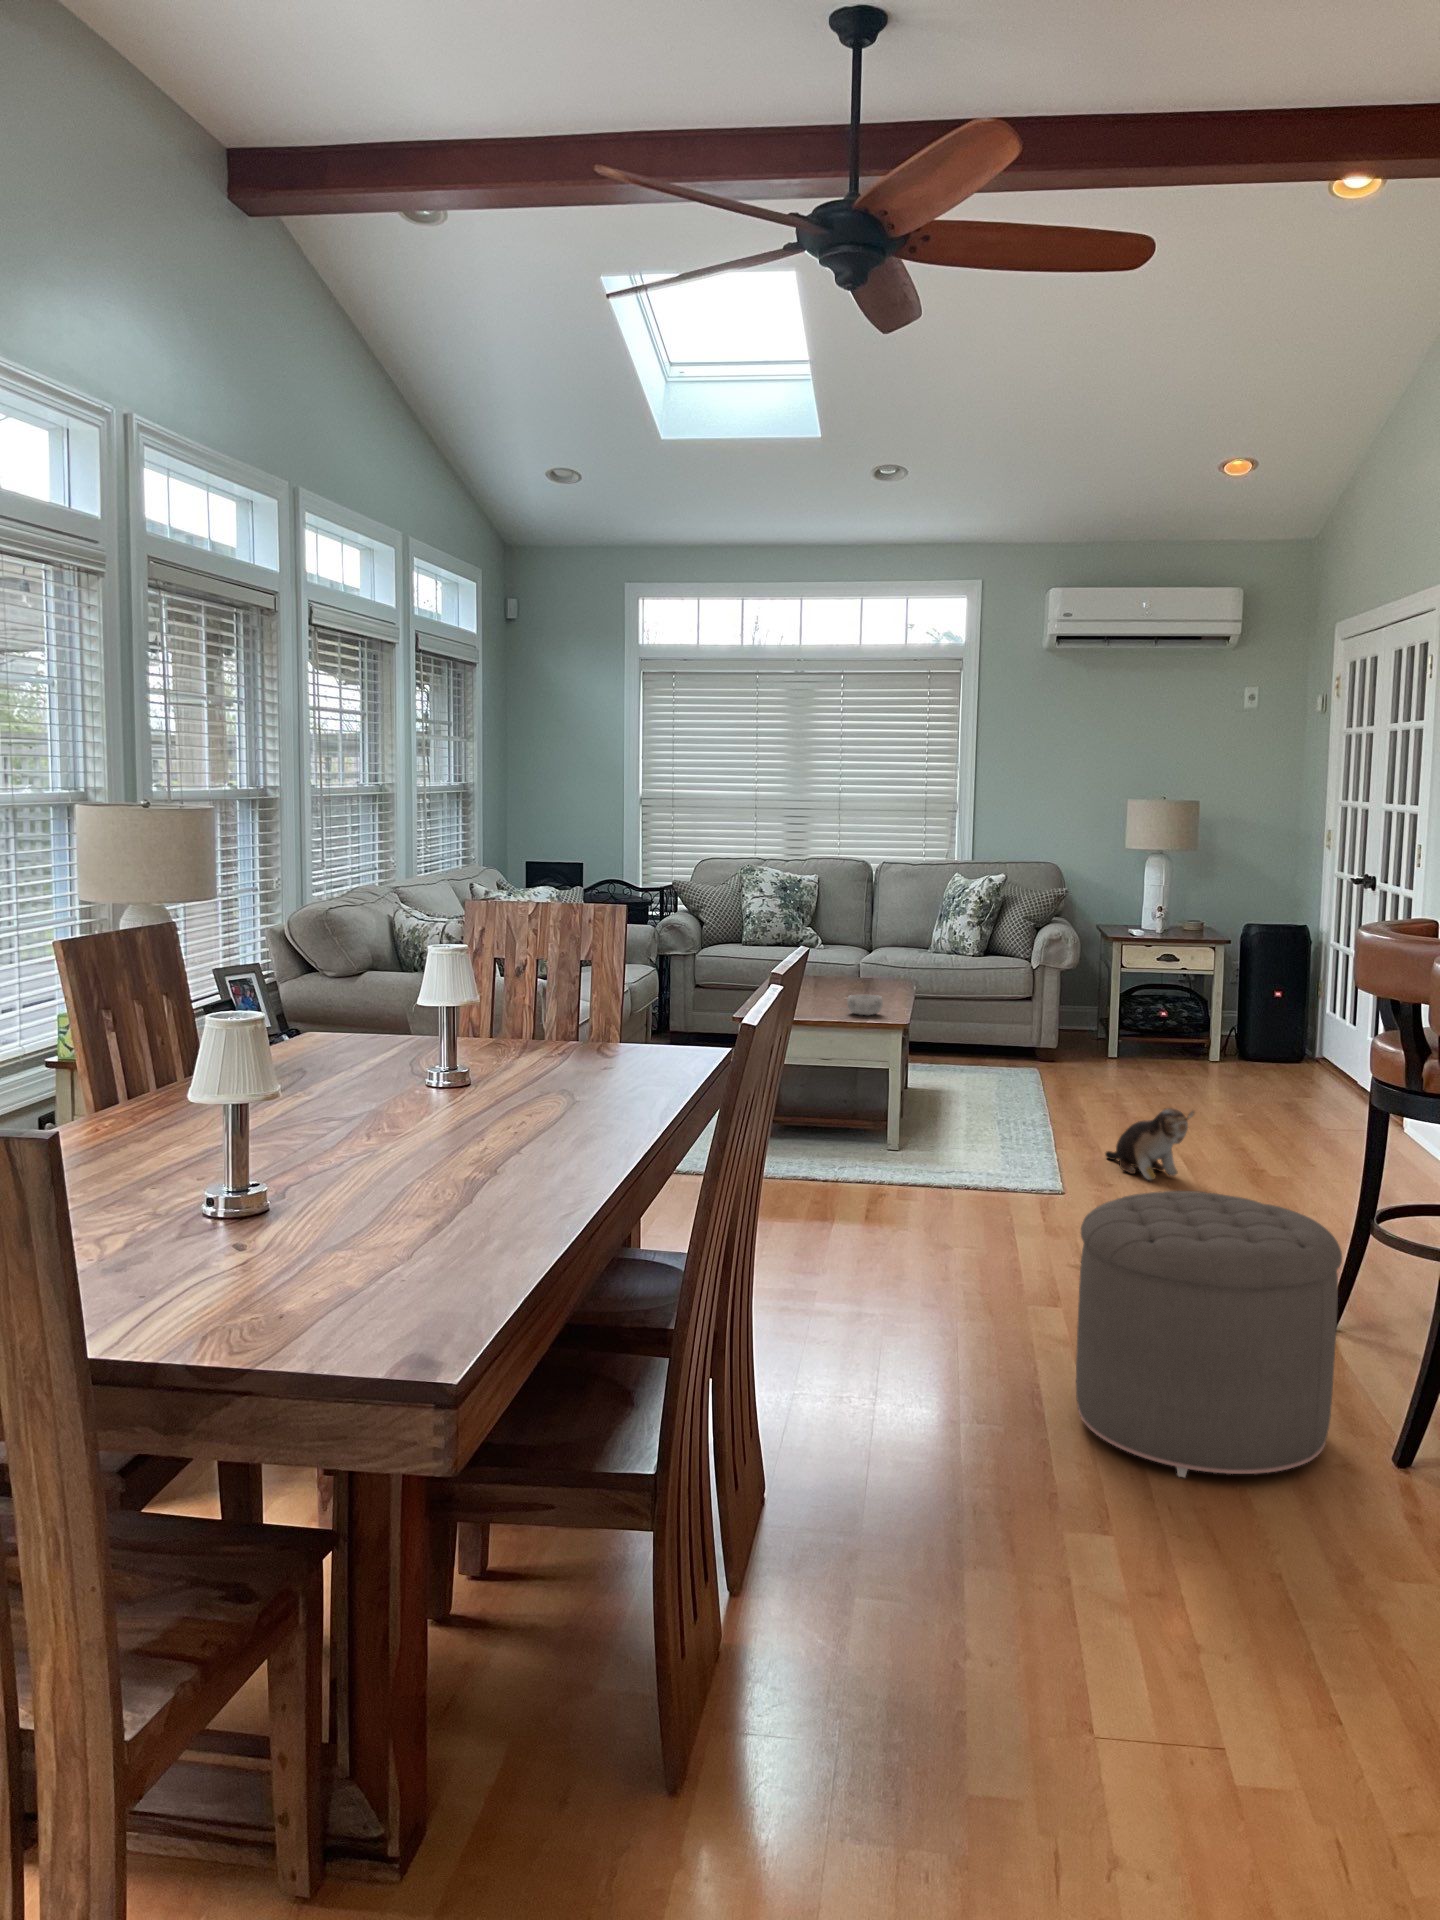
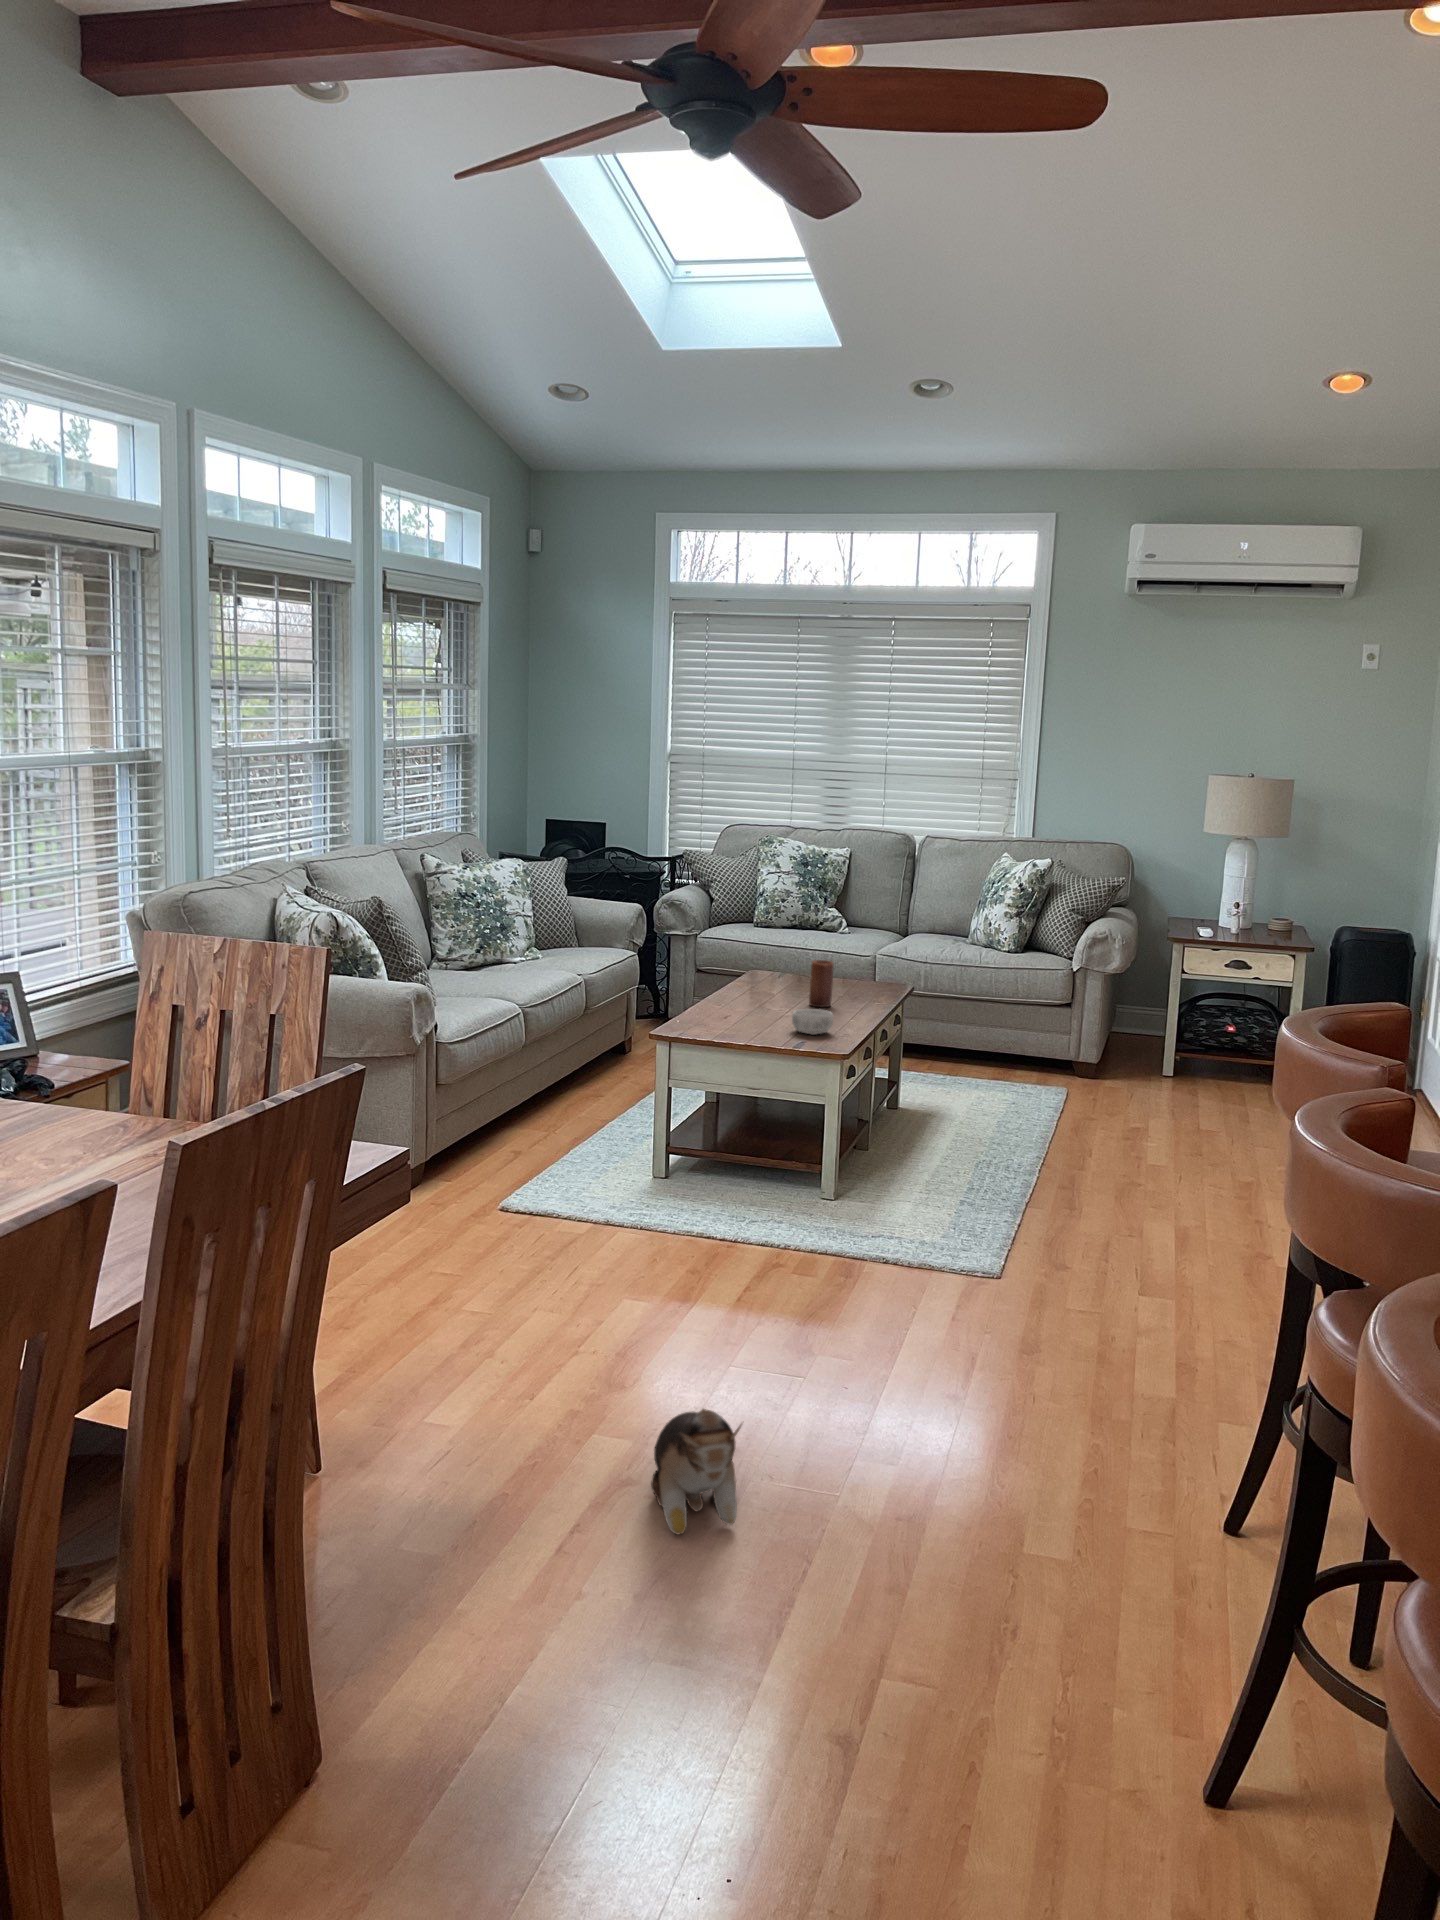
candle: none [843,958,864,998] -> present [809,960,833,1007]
plush toy: present [1105,1108,1195,1181] -> present [651,1409,742,1534]
ottoman: present [1076,1191,1342,1477] -> none [821,1352,1166,1776]

